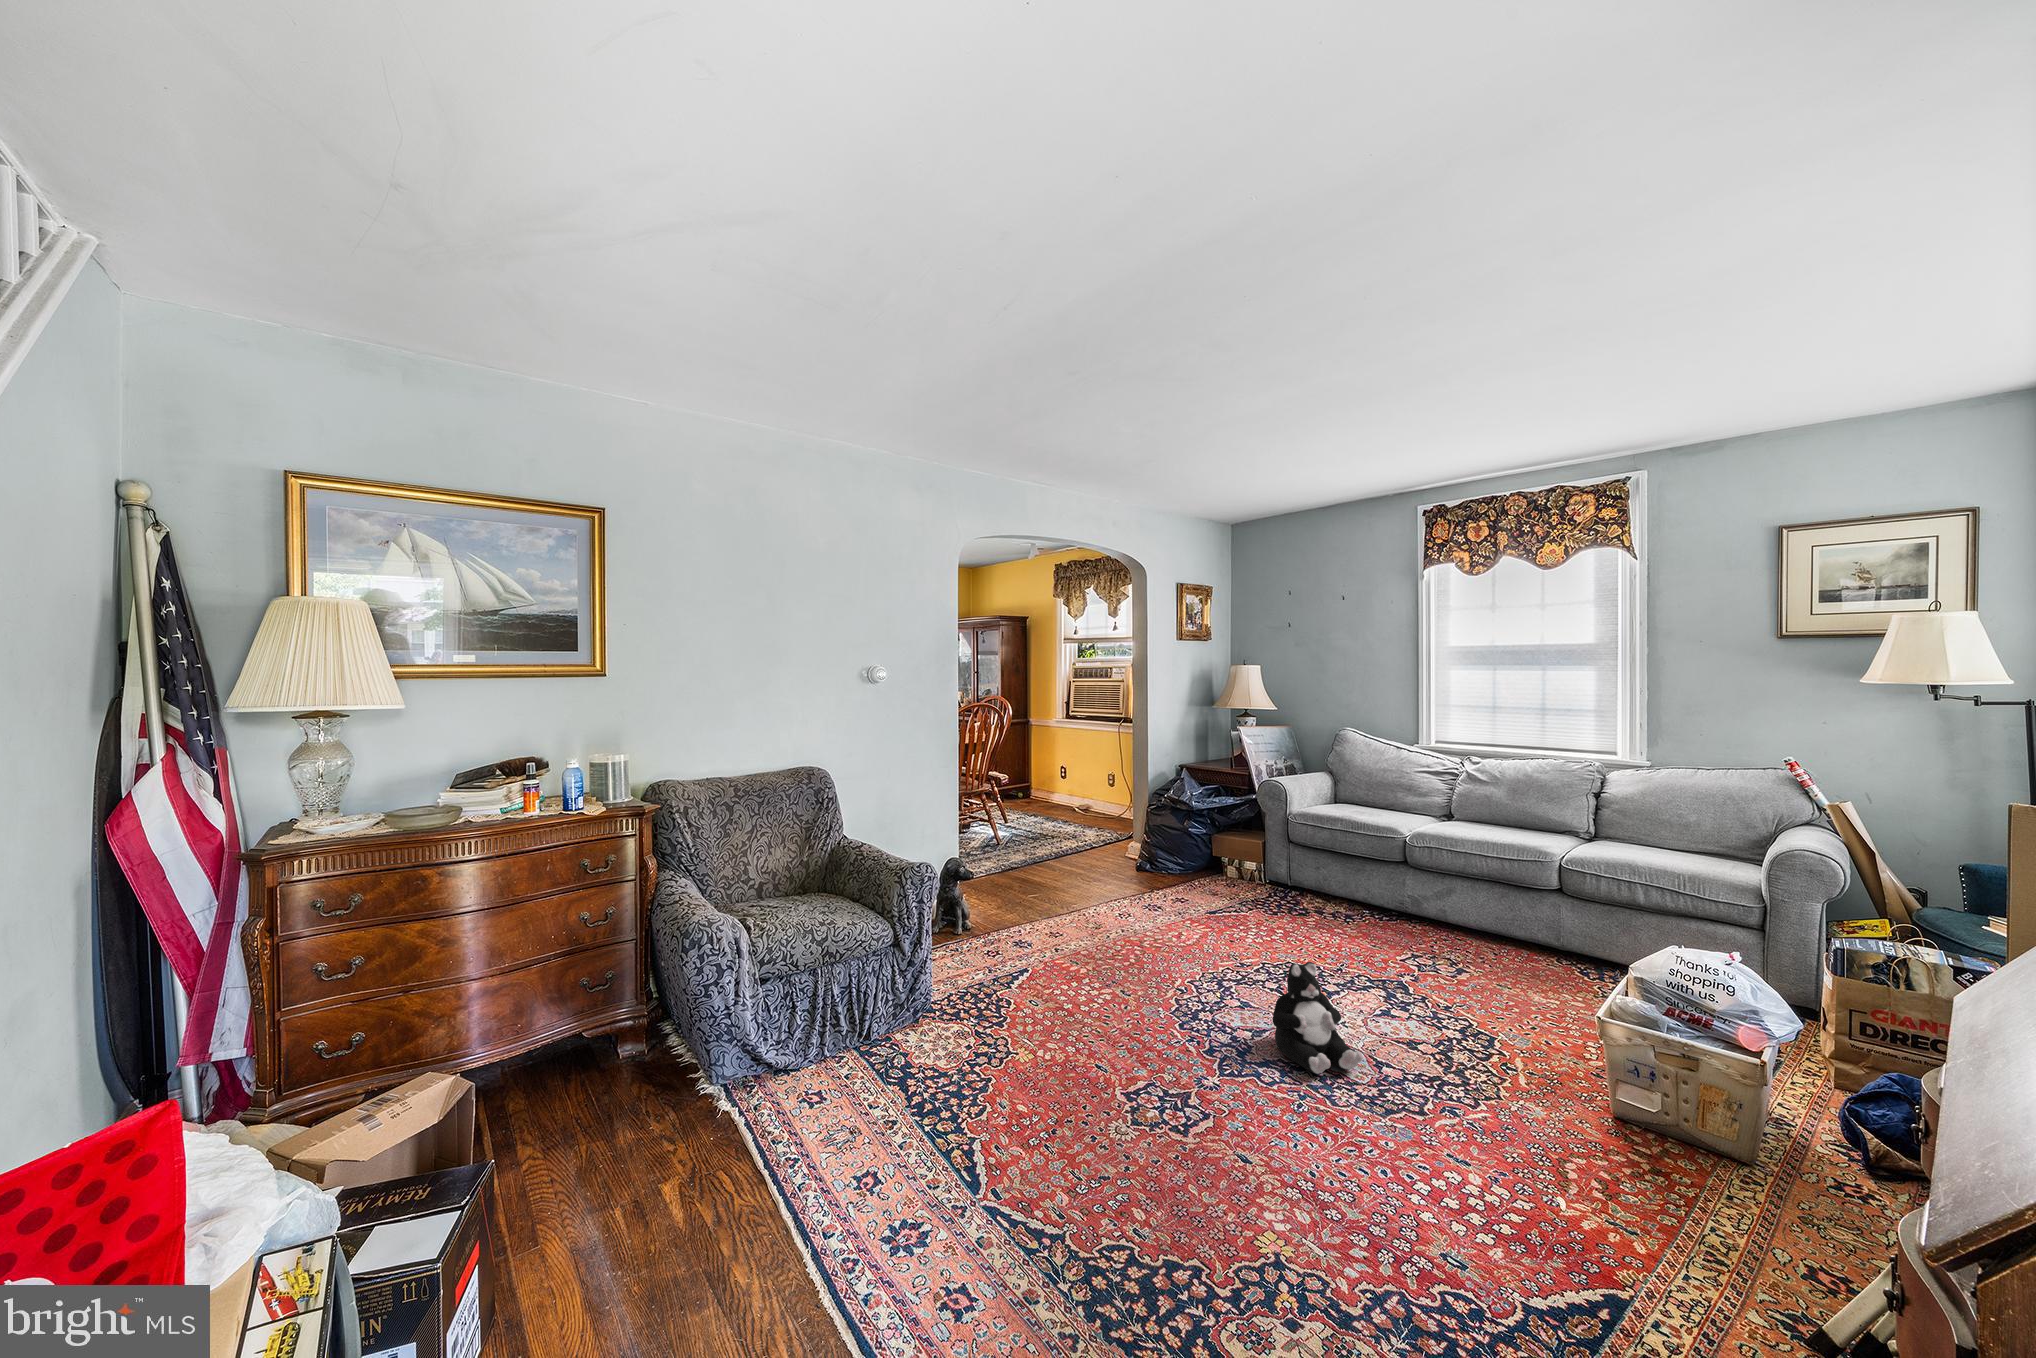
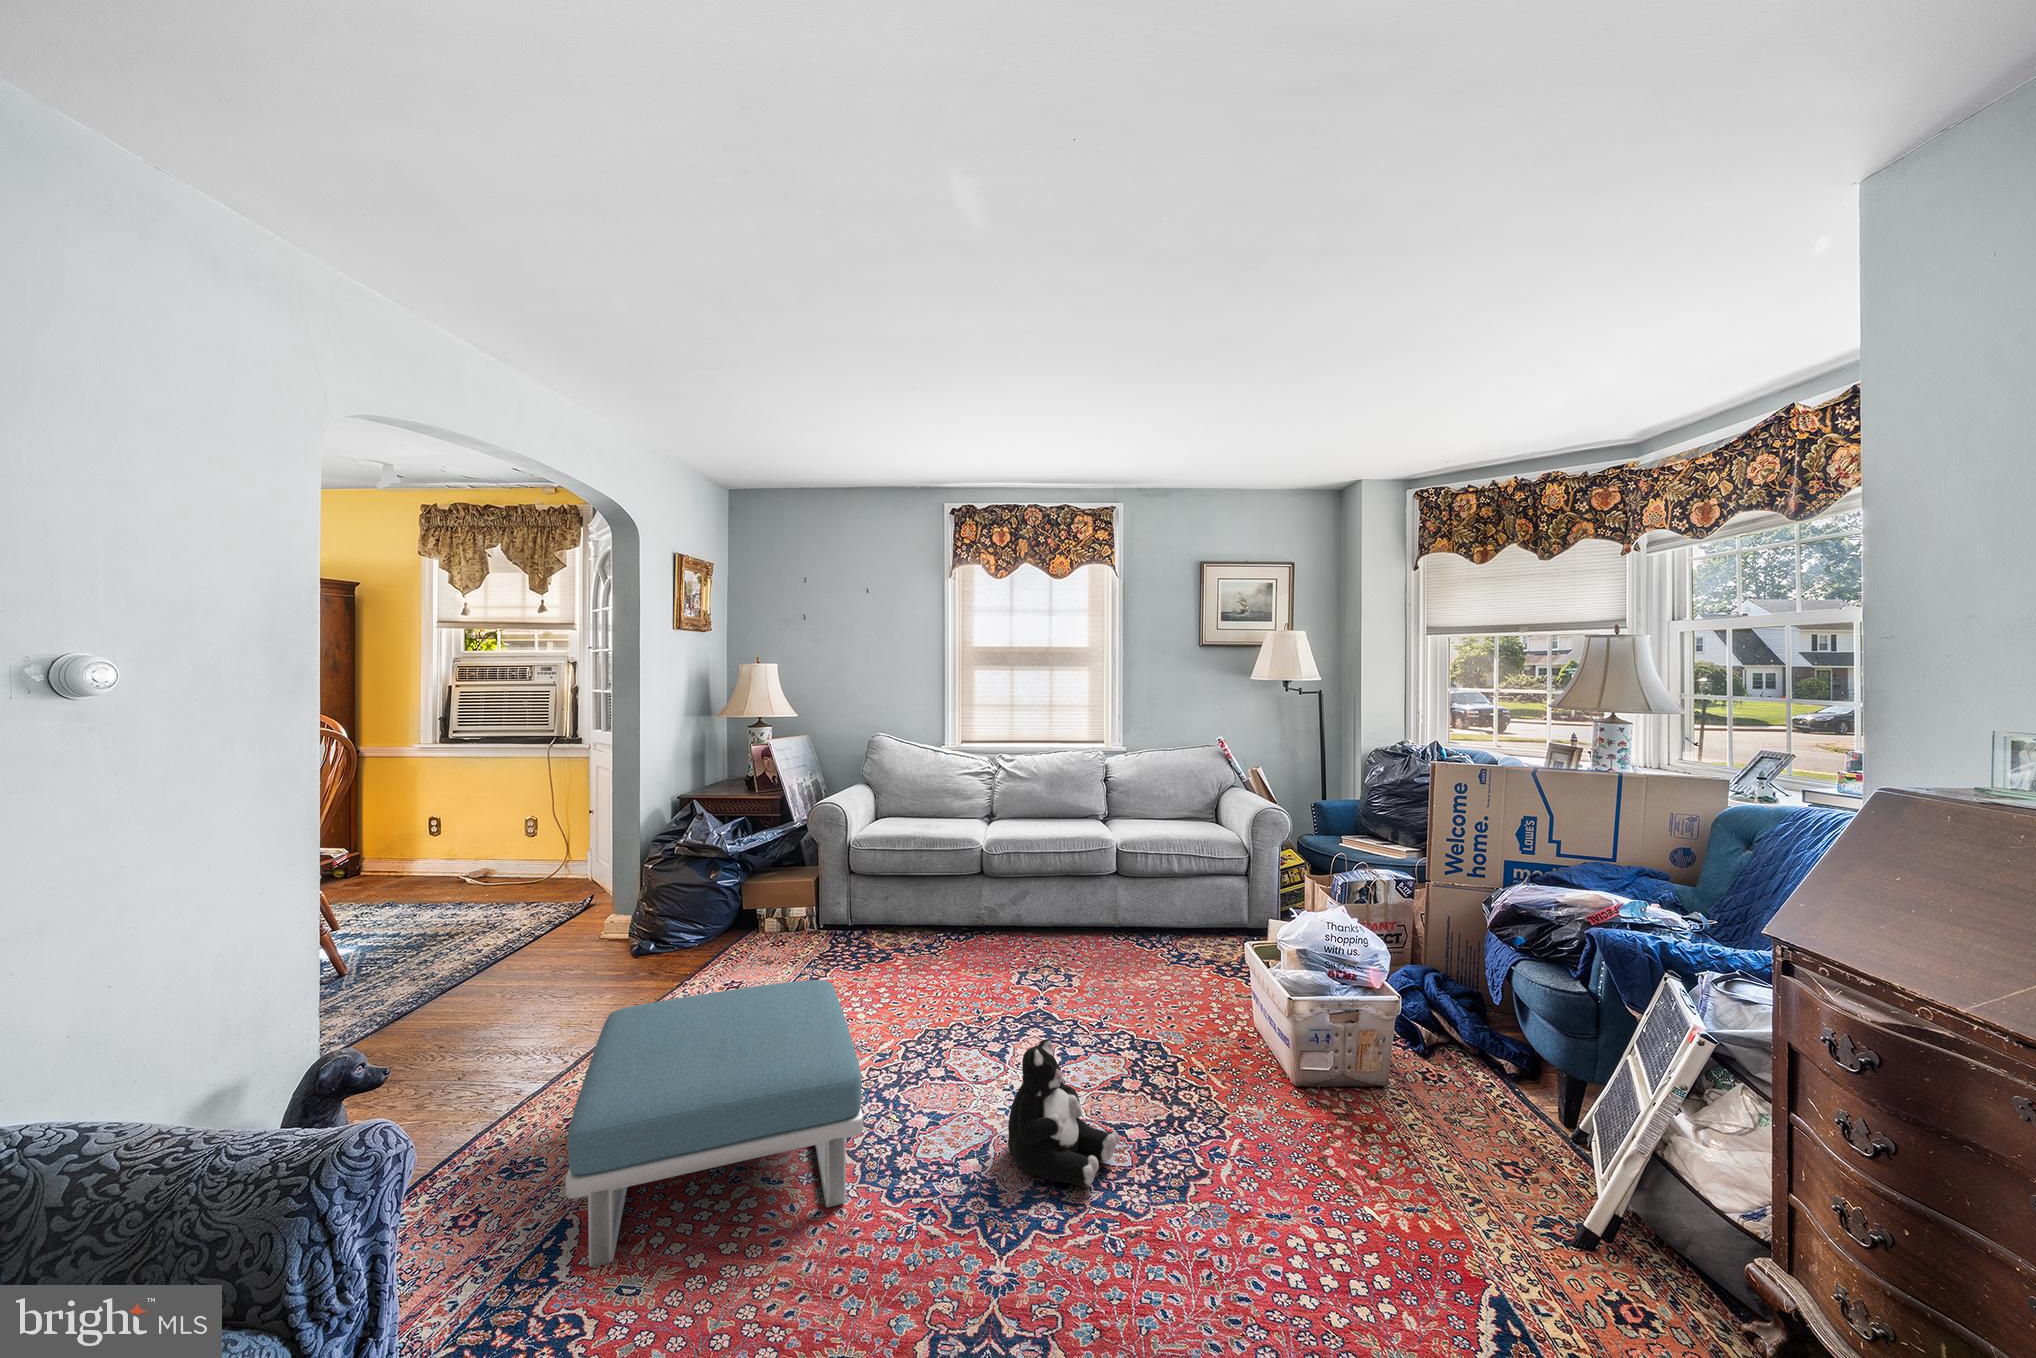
footstool: none [1014,876,1203,1018] -> present [565,980,863,1267]

